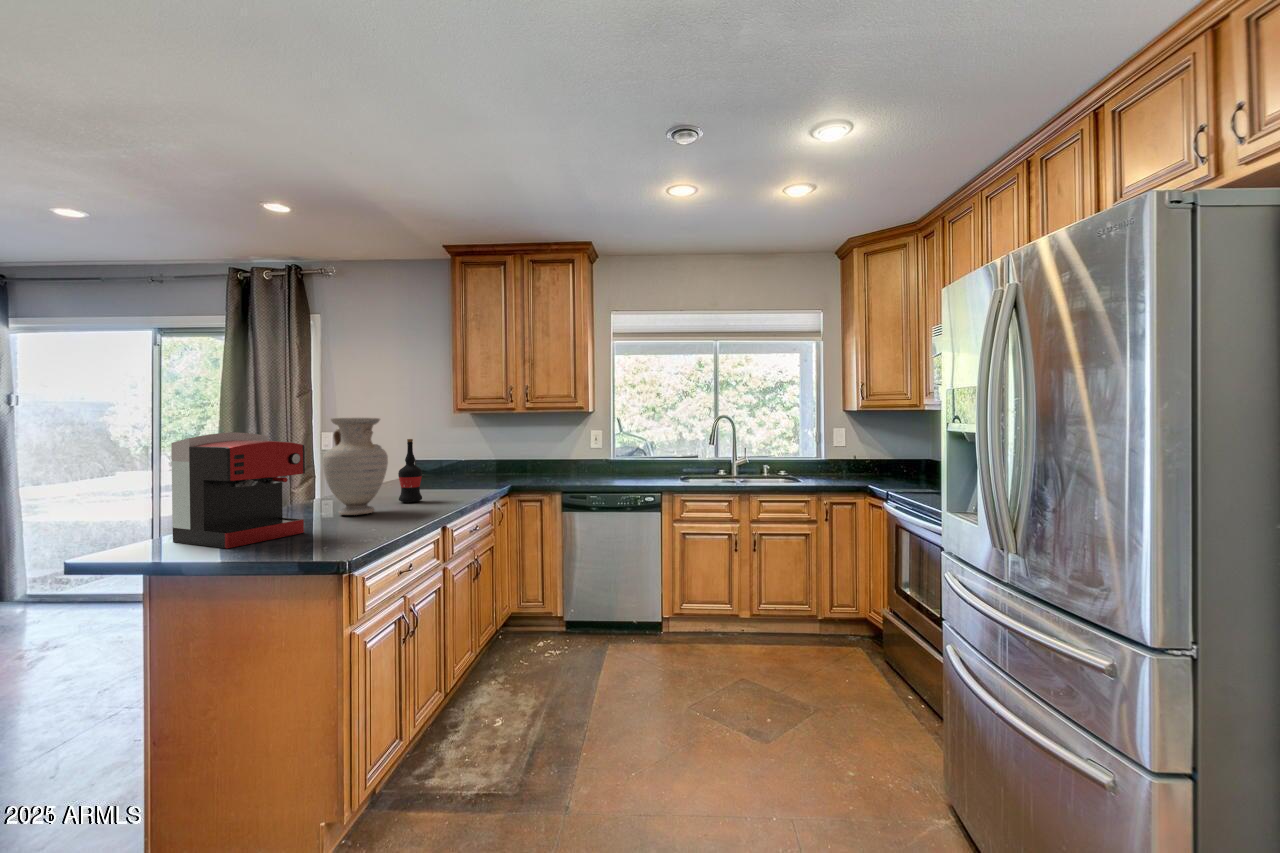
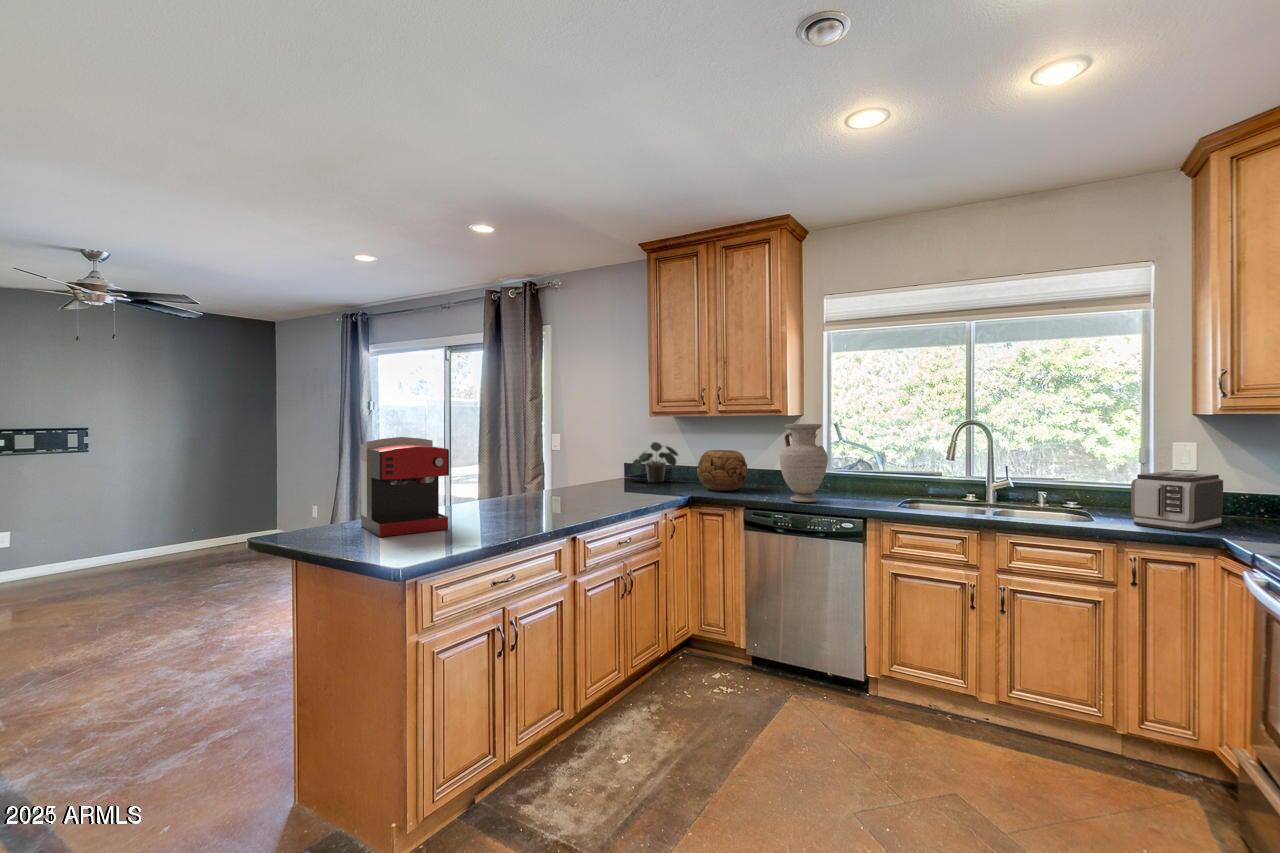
vase: present [323,417,388,515] -> present [780,424,828,502]
potted plant: none [428,438,479,477] -> present [631,442,678,482]
wine bottle: present [398,439,422,502] -> none [563,444,584,507]
decorative bowl: none [507,444,553,480] -> present [697,450,748,491]
toaster: none [821,447,862,483] -> present [1131,472,1223,532]

